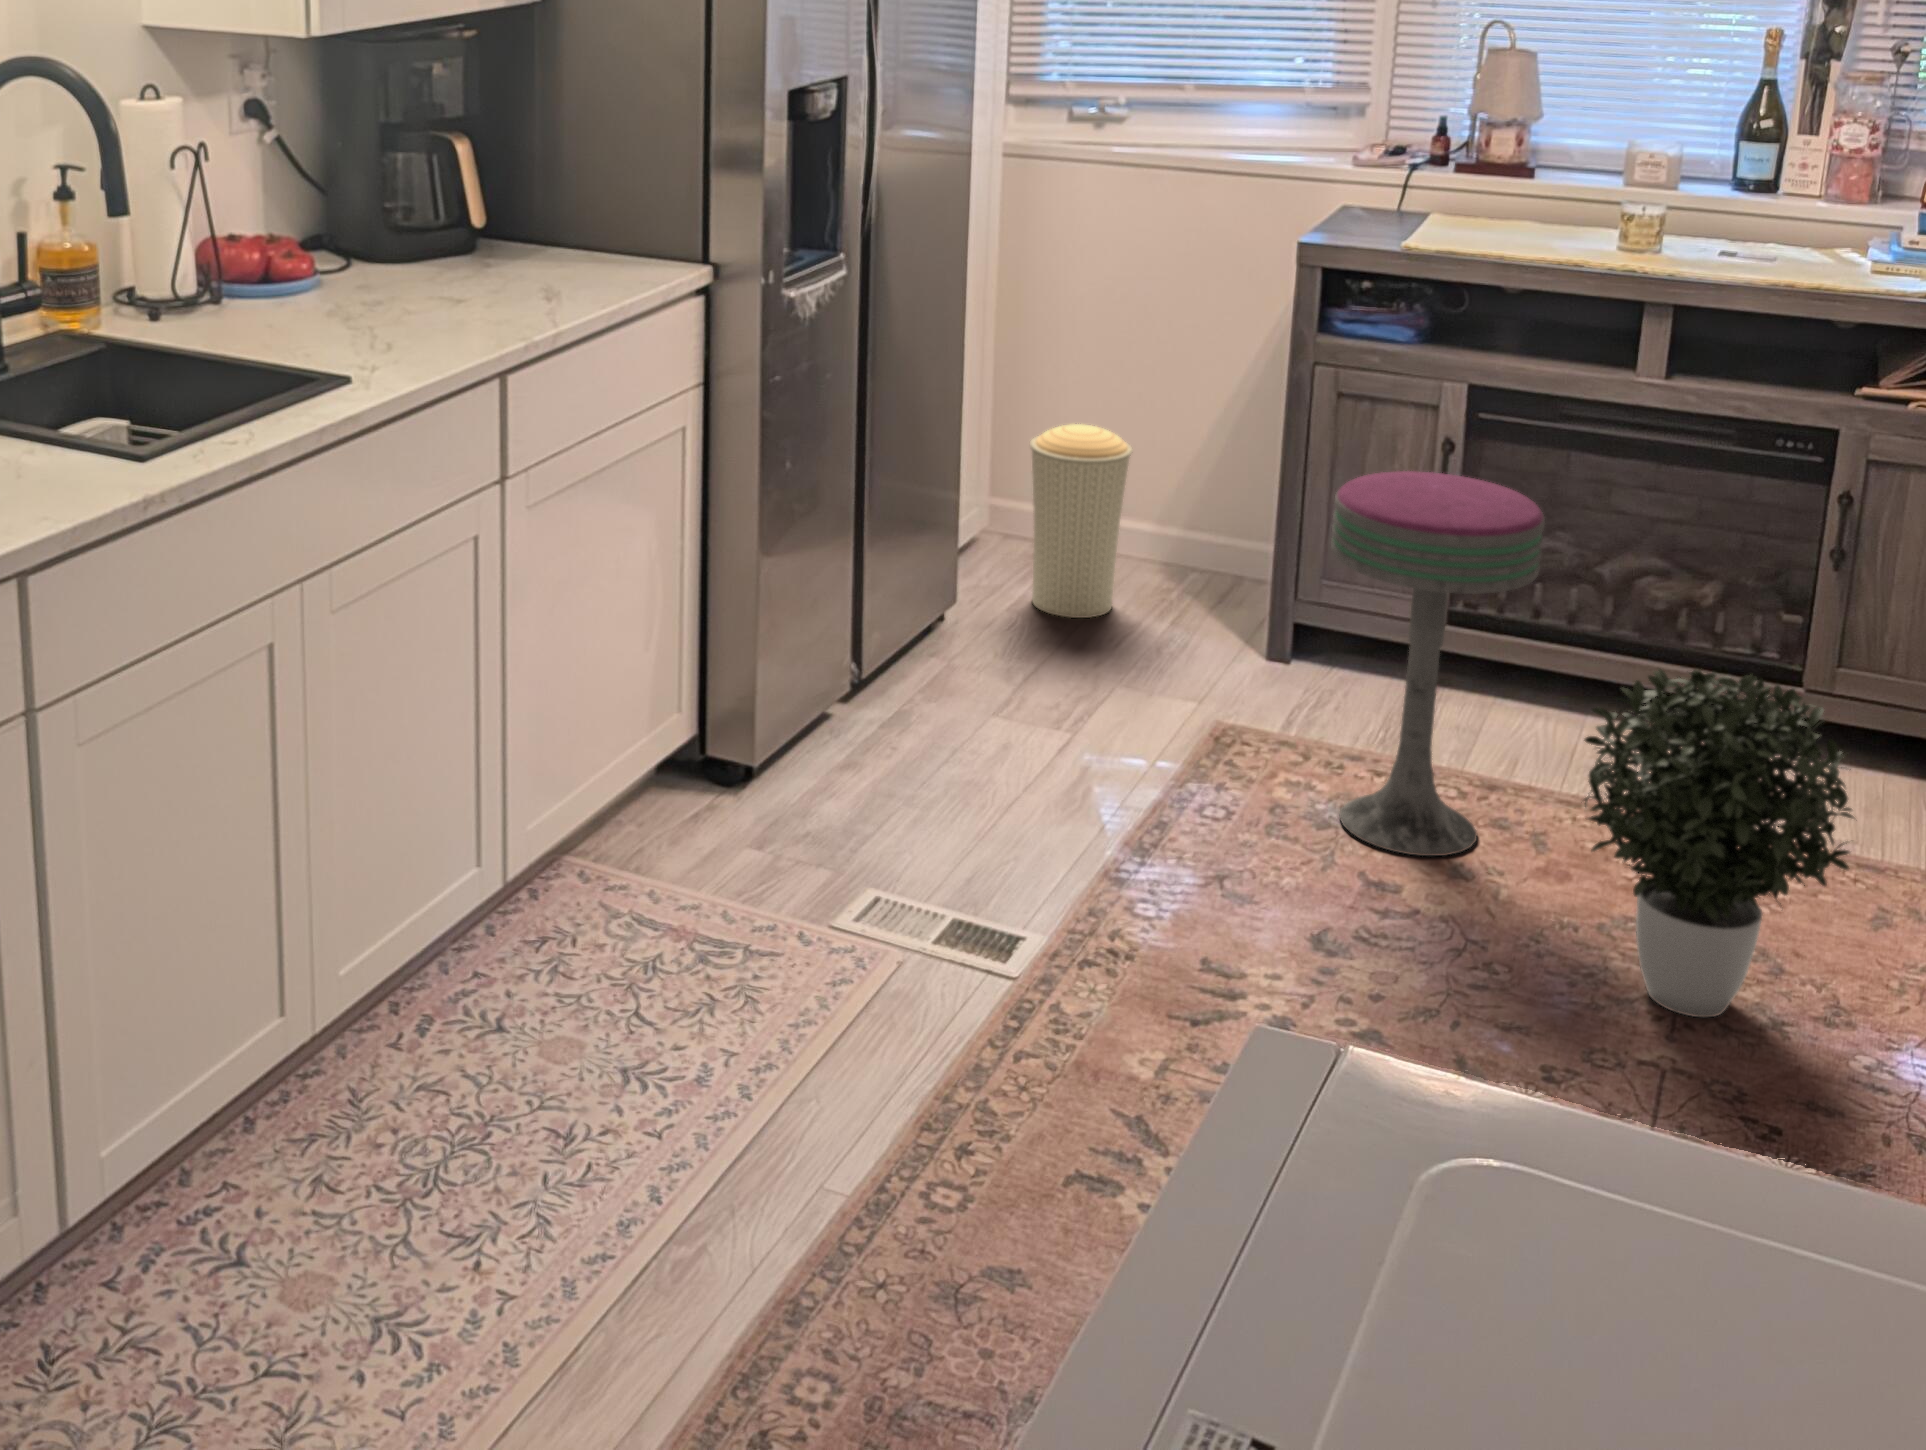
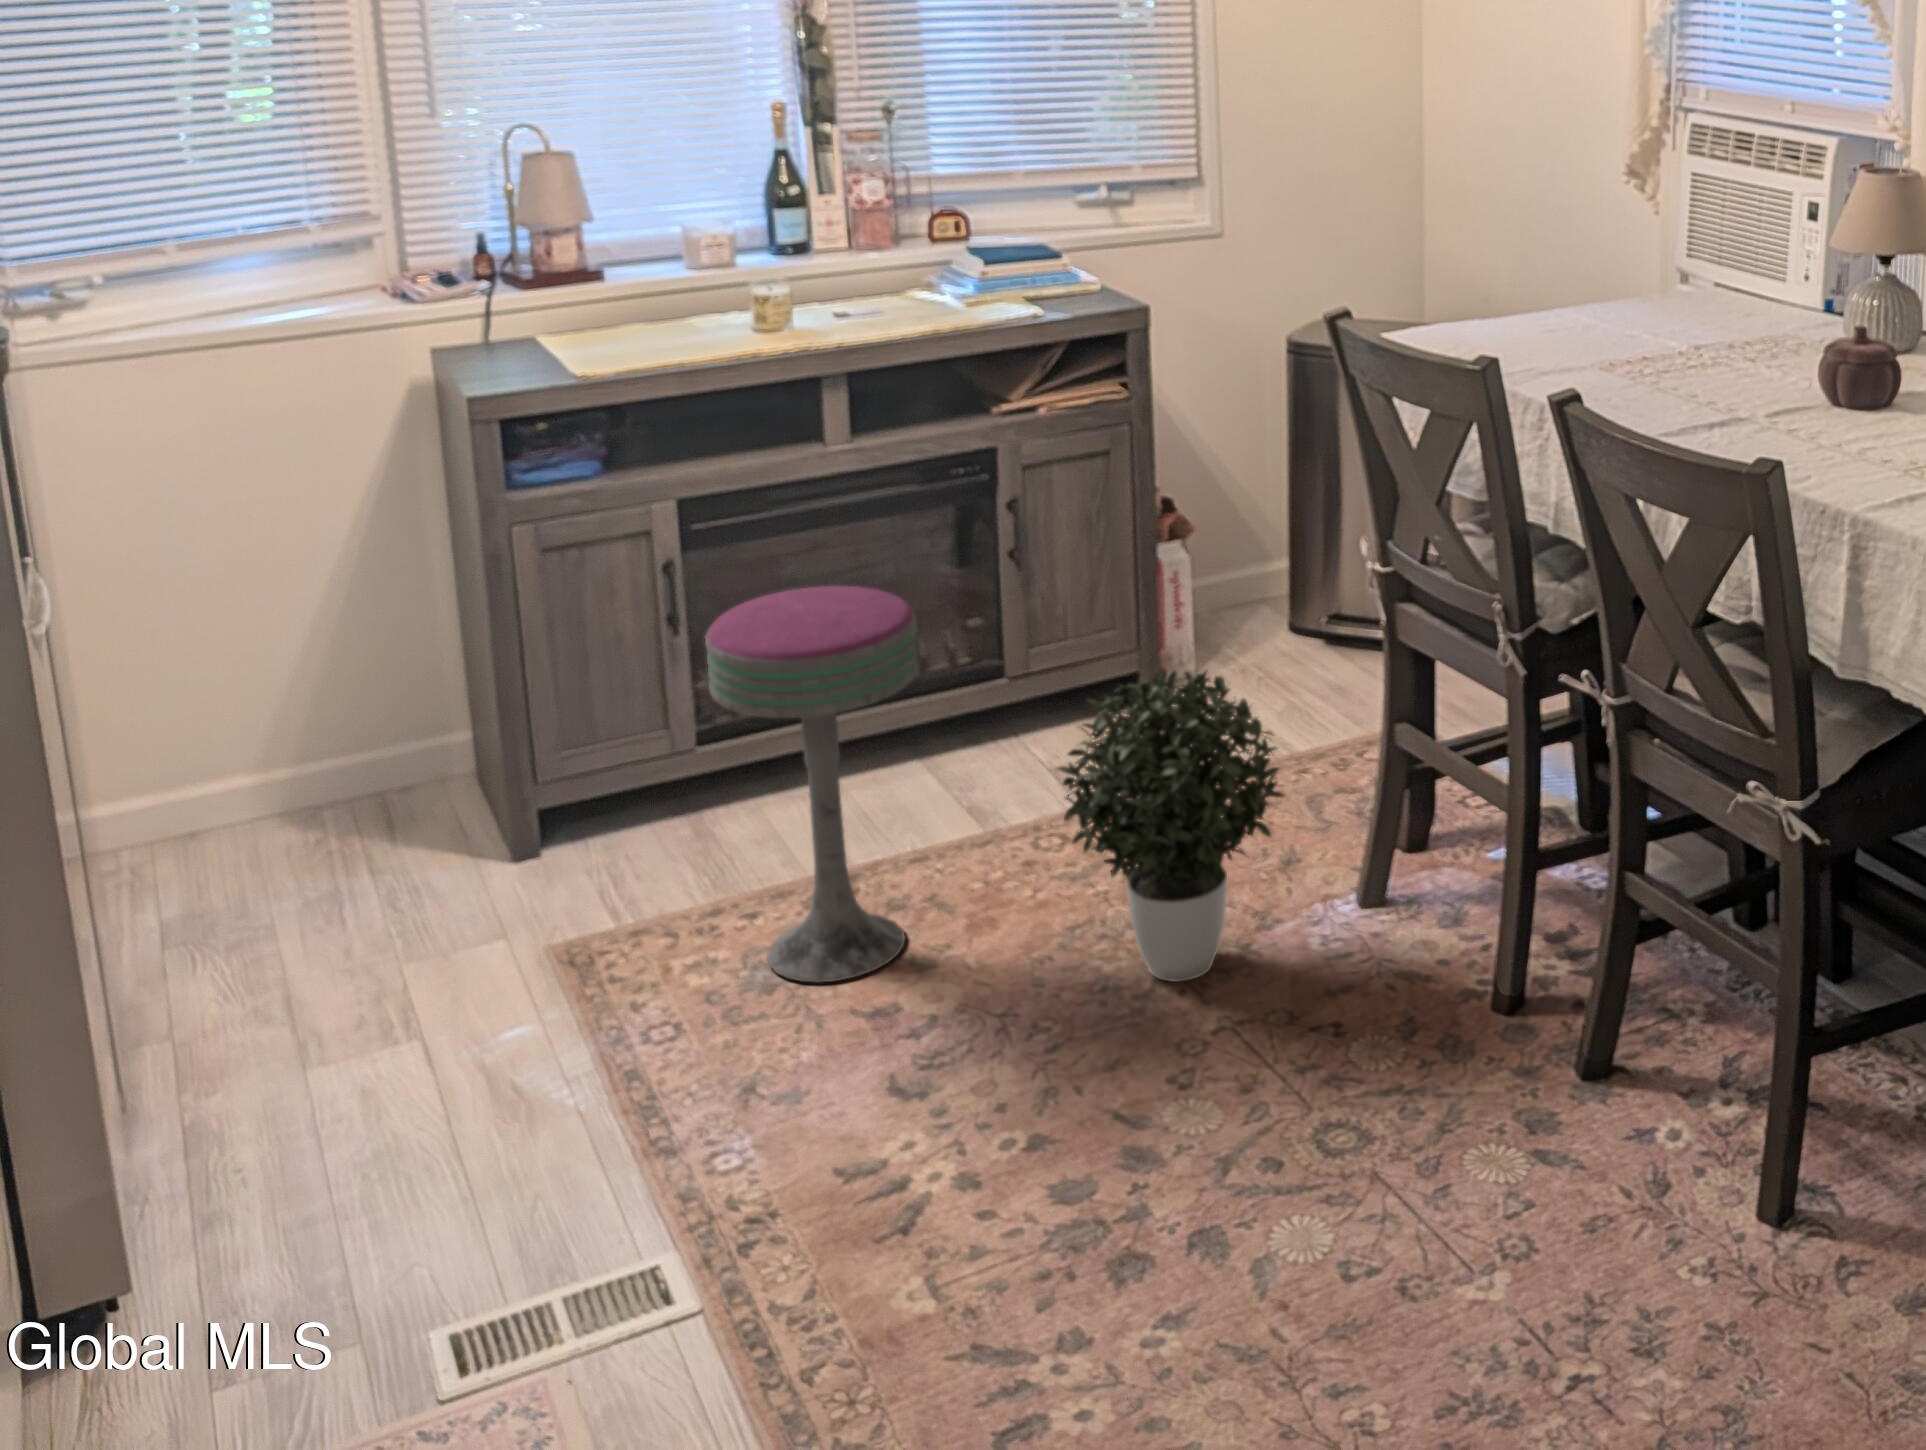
trash can: present [1030,424,1132,618] -> none [132,682,289,928]

